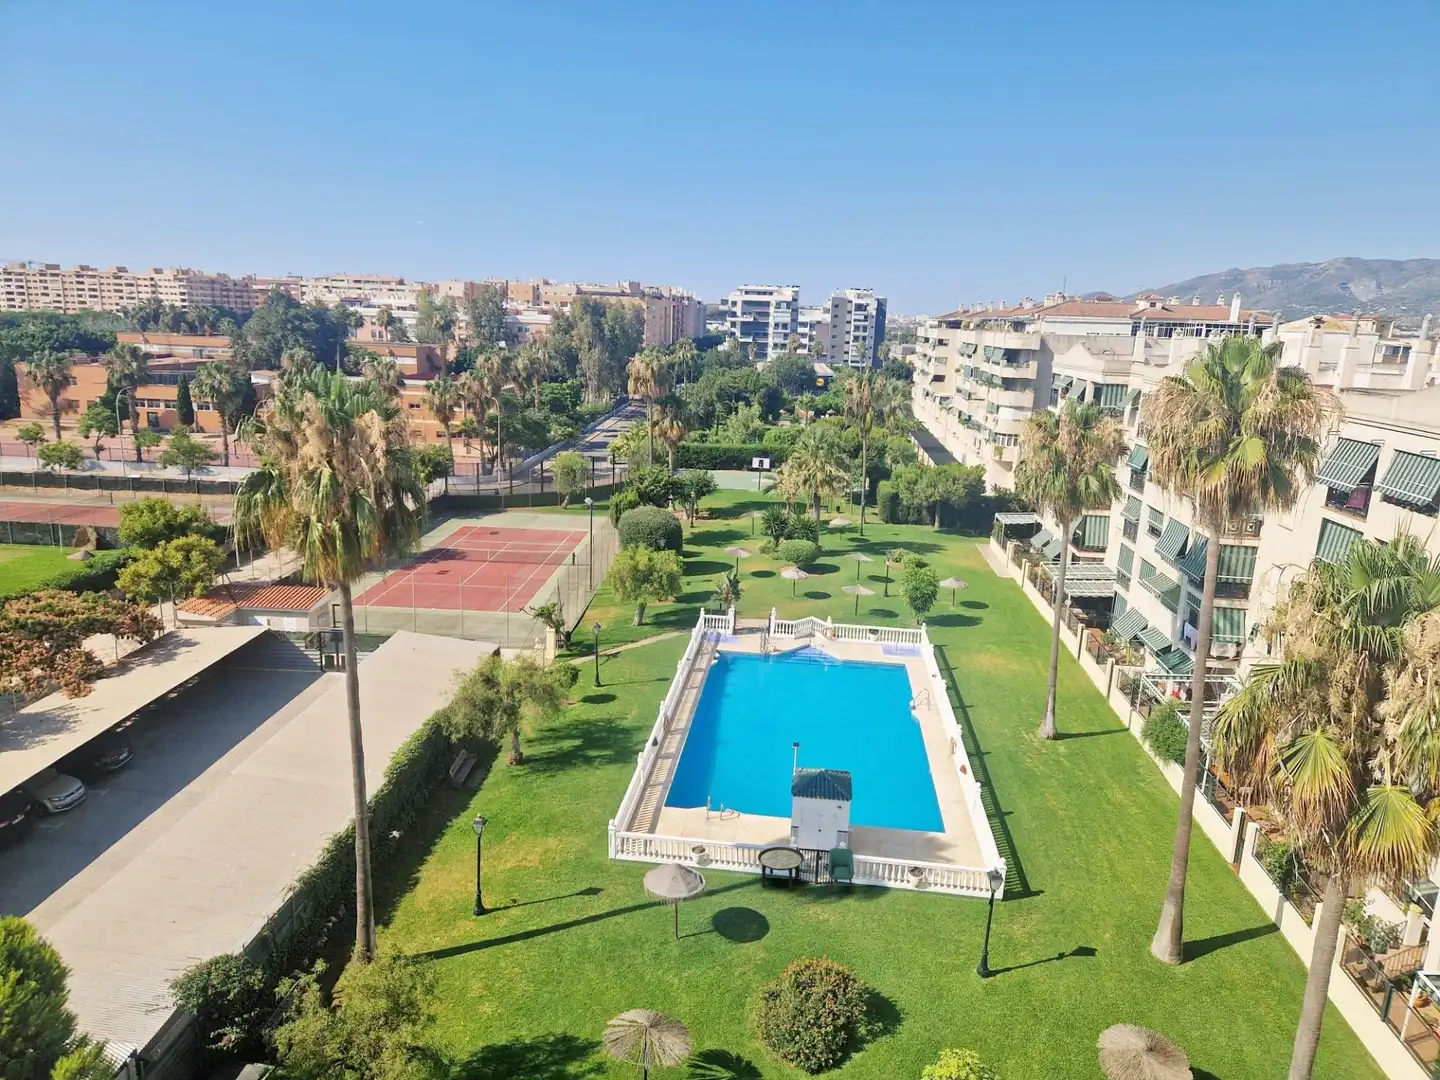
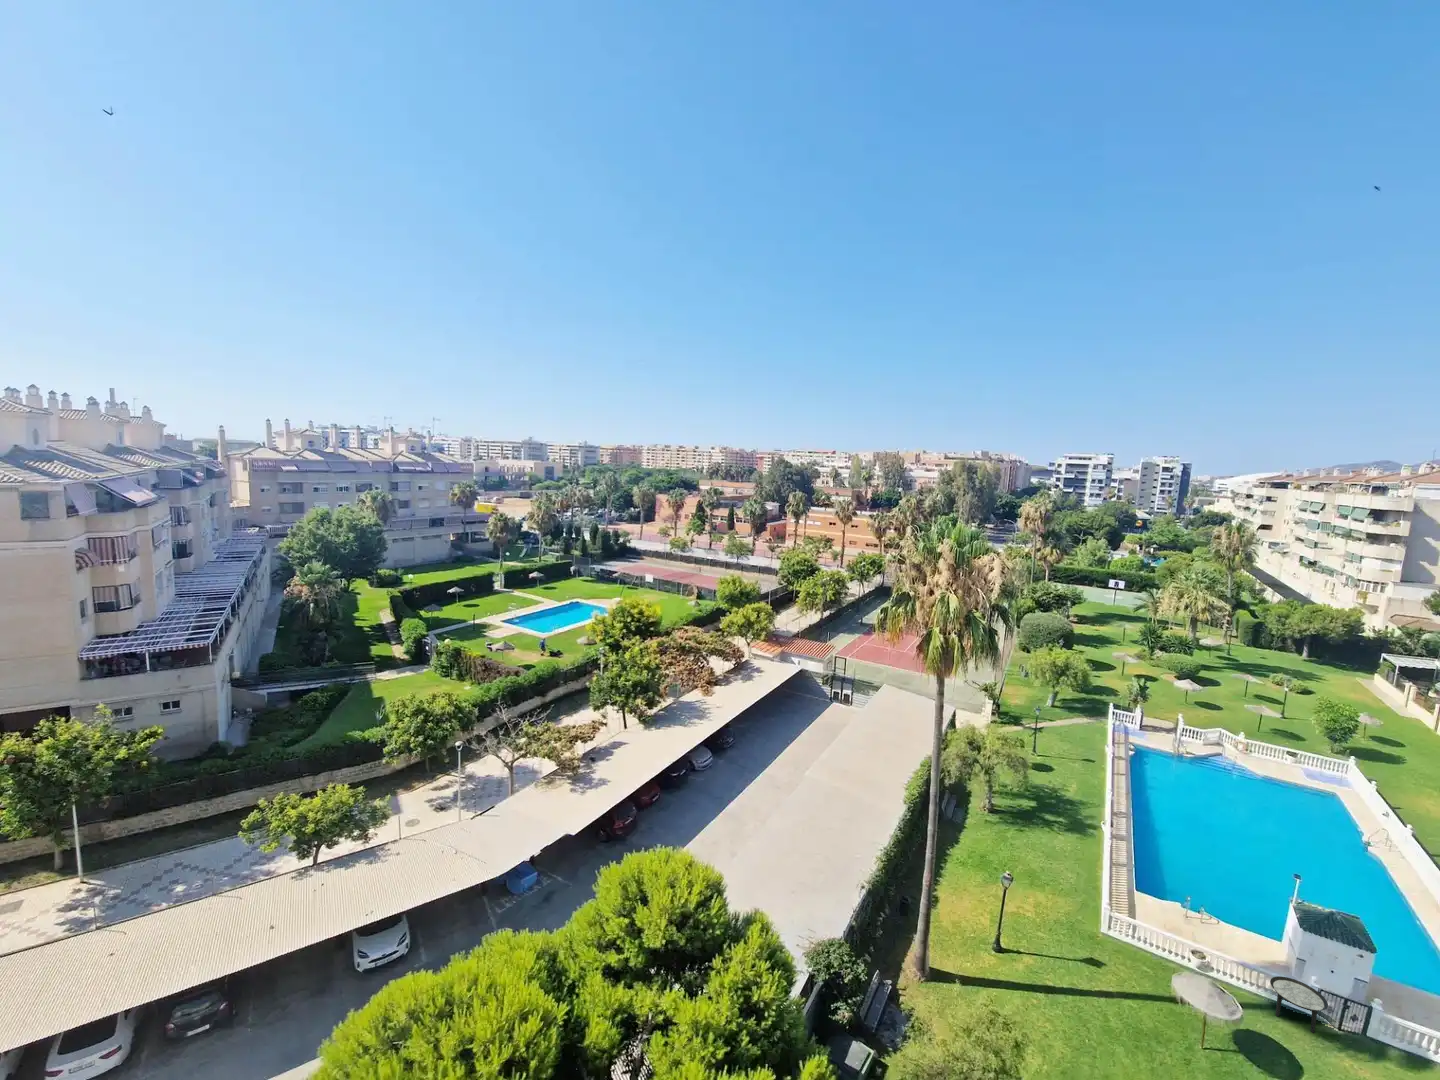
chair: present [828,848,854,895] -> none [1357,1003,1398,1062]

